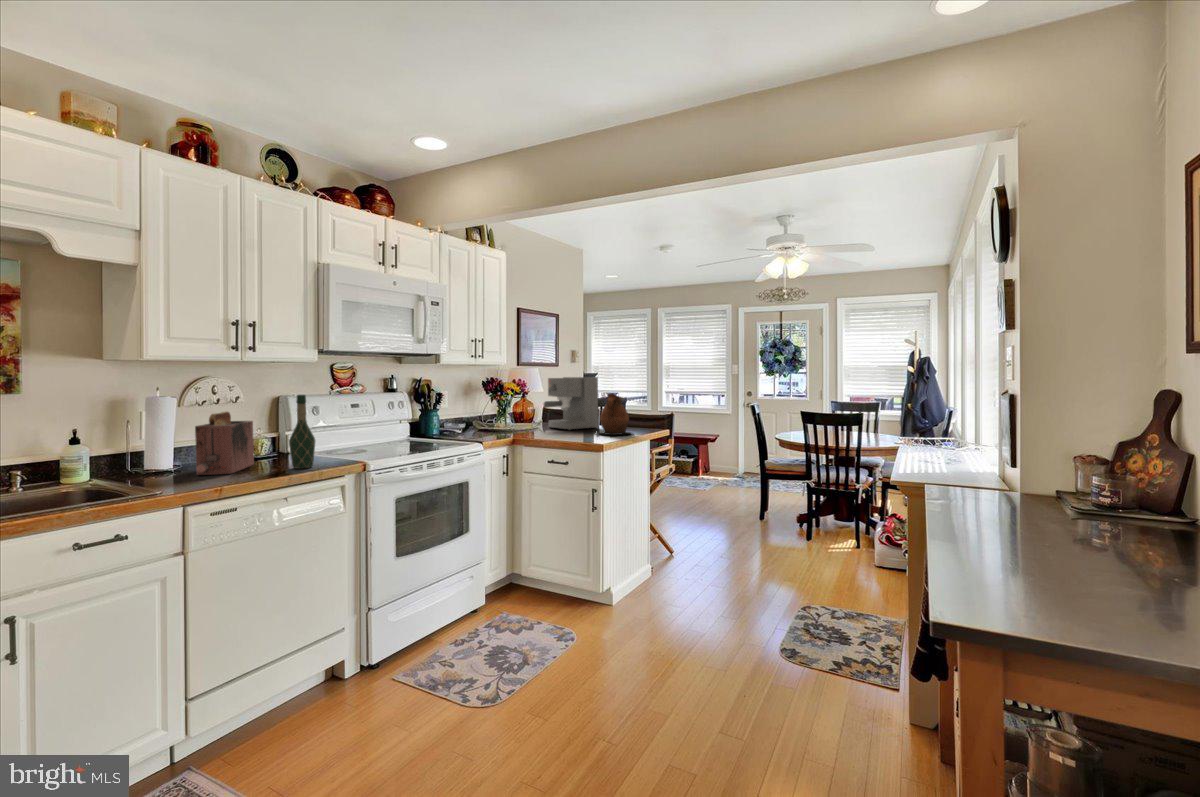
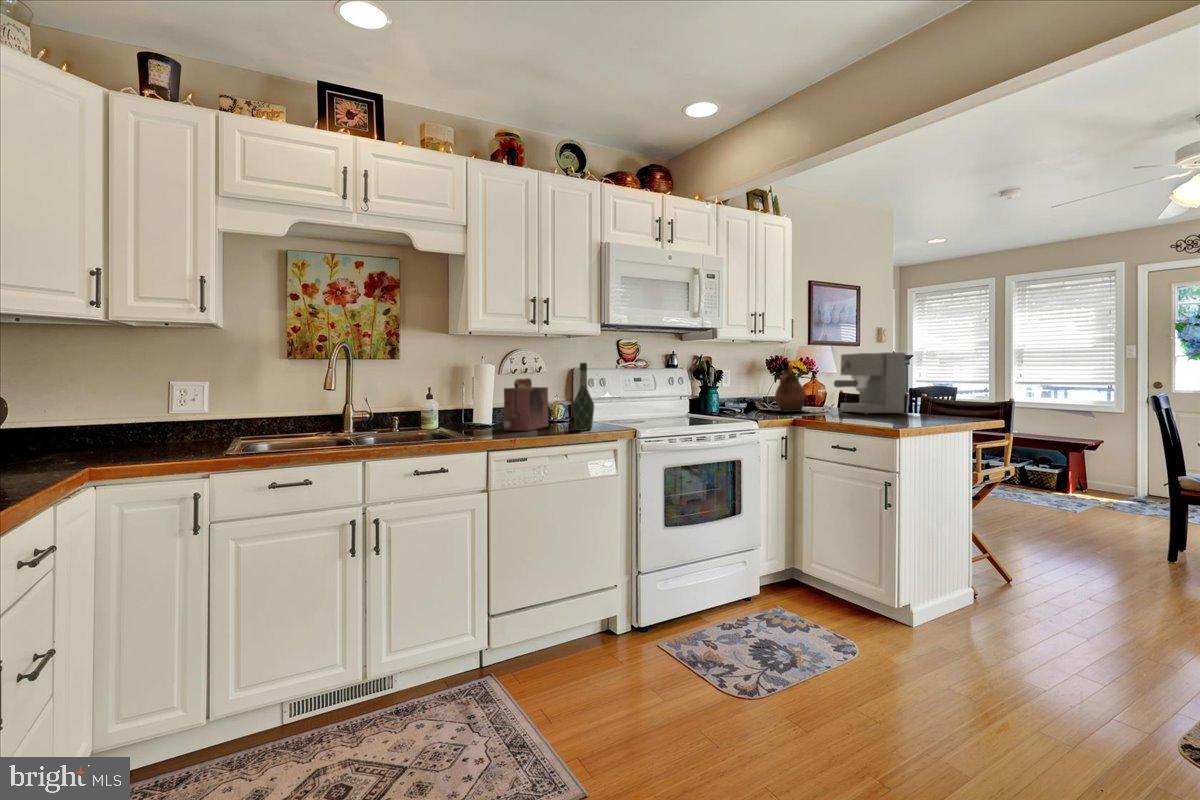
ceramic pitcher: present [599,394,631,435] -> present [775,371,810,412]

